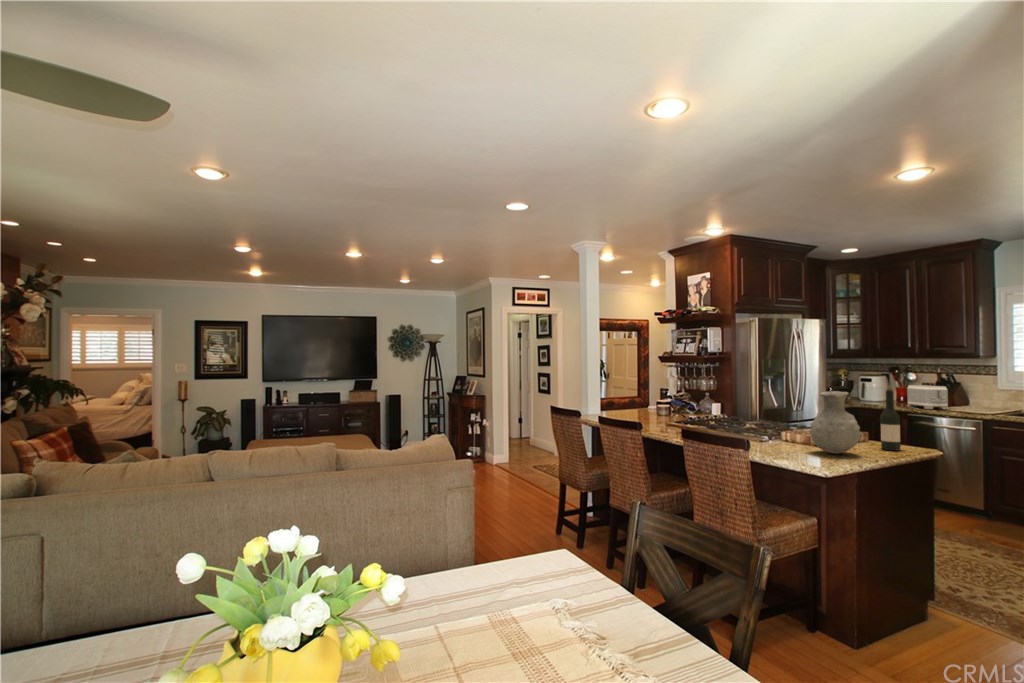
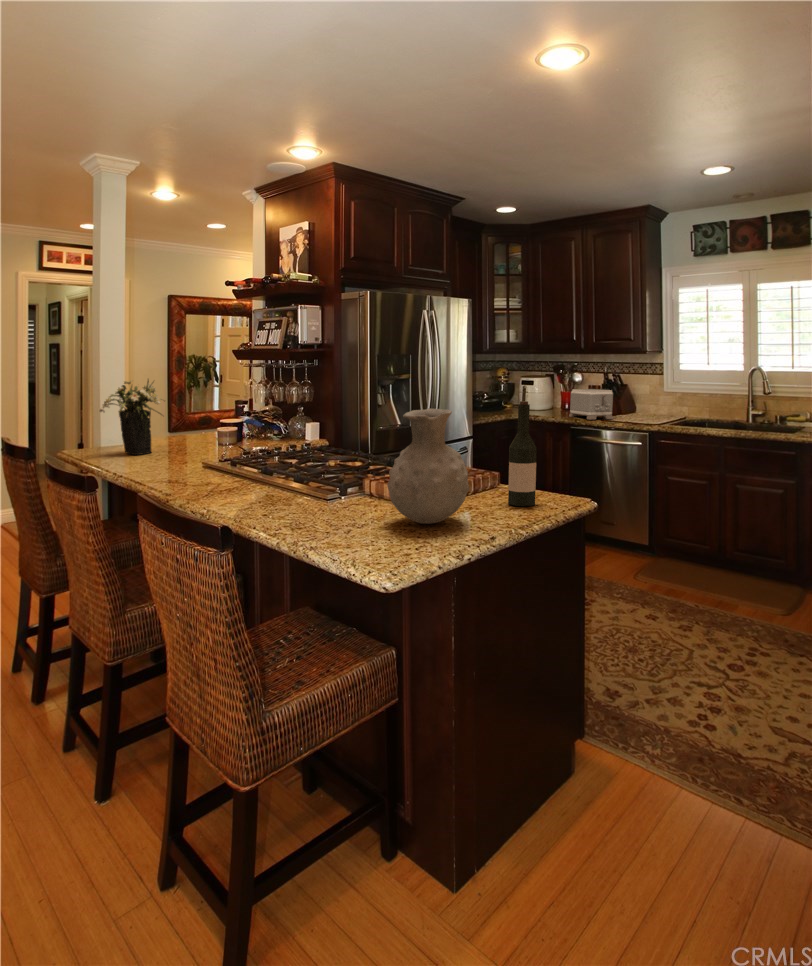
flower arrangement: none [595,372,632,416] -> present [100,379,165,455]

